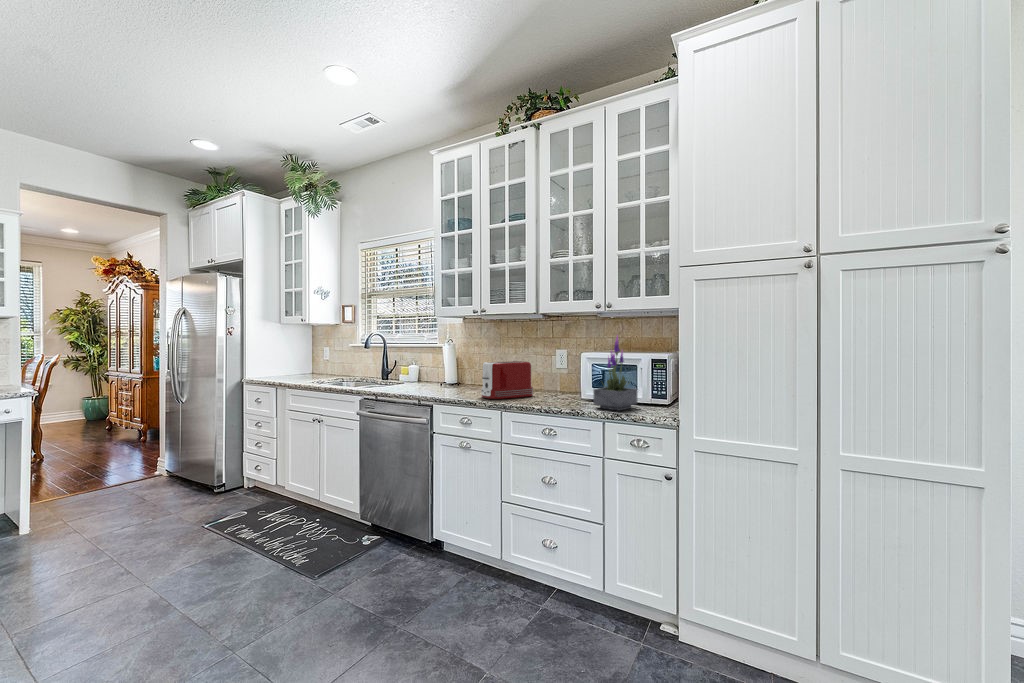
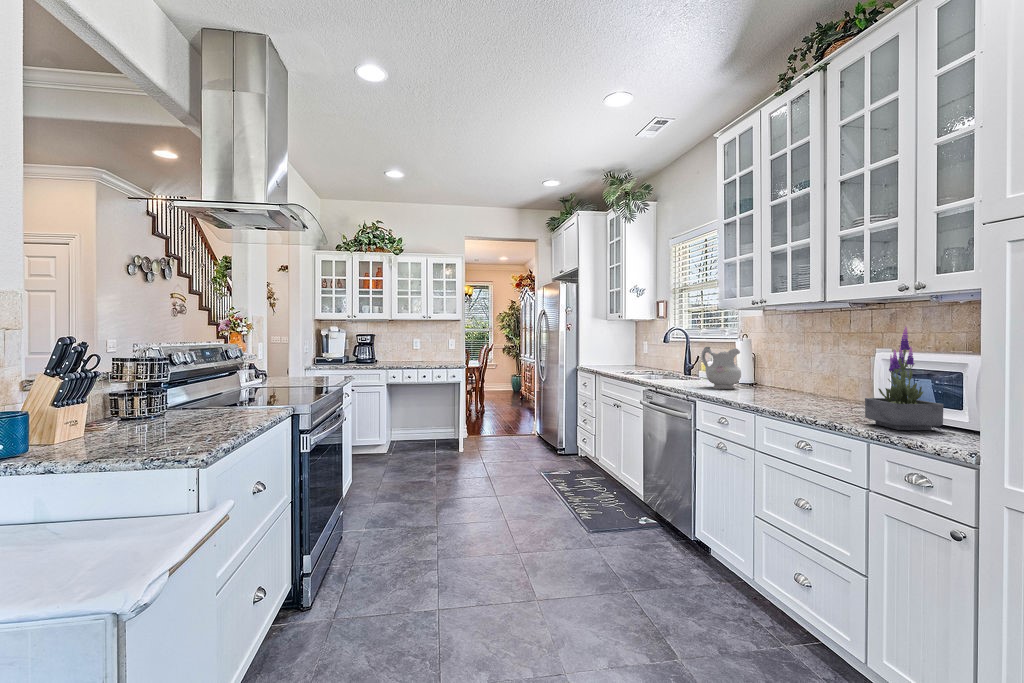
ceramic pitcher: none [426,352,461,392] -> present [701,347,741,389]
toaster: present [481,361,533,399] -> none [745,359,817,402]

